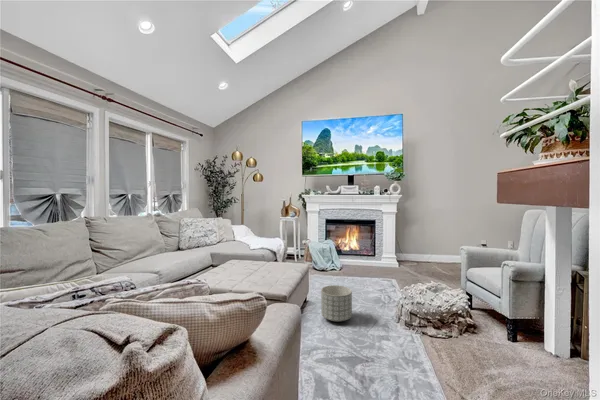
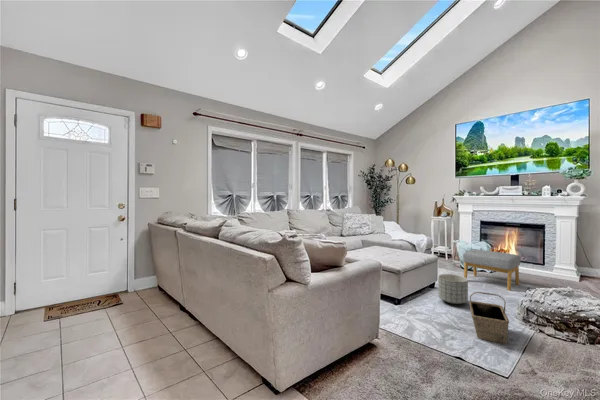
footstool: none [326,251,370,289] -> present [463,249,520,291]
basket: none [369,307,422,369] -> present [469,292,509,344]

